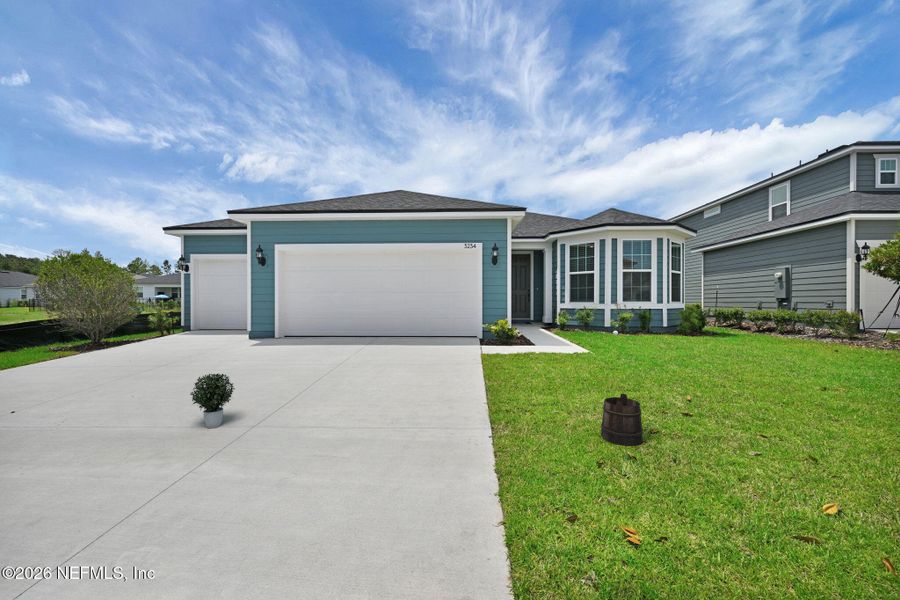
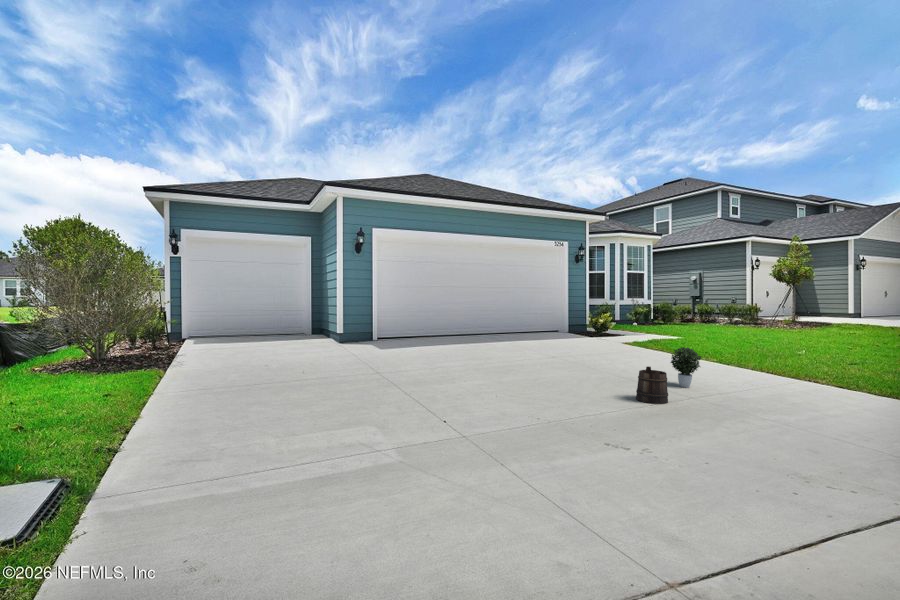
bucket: present [601,394,643,446] -> present [636,367,668,404]

